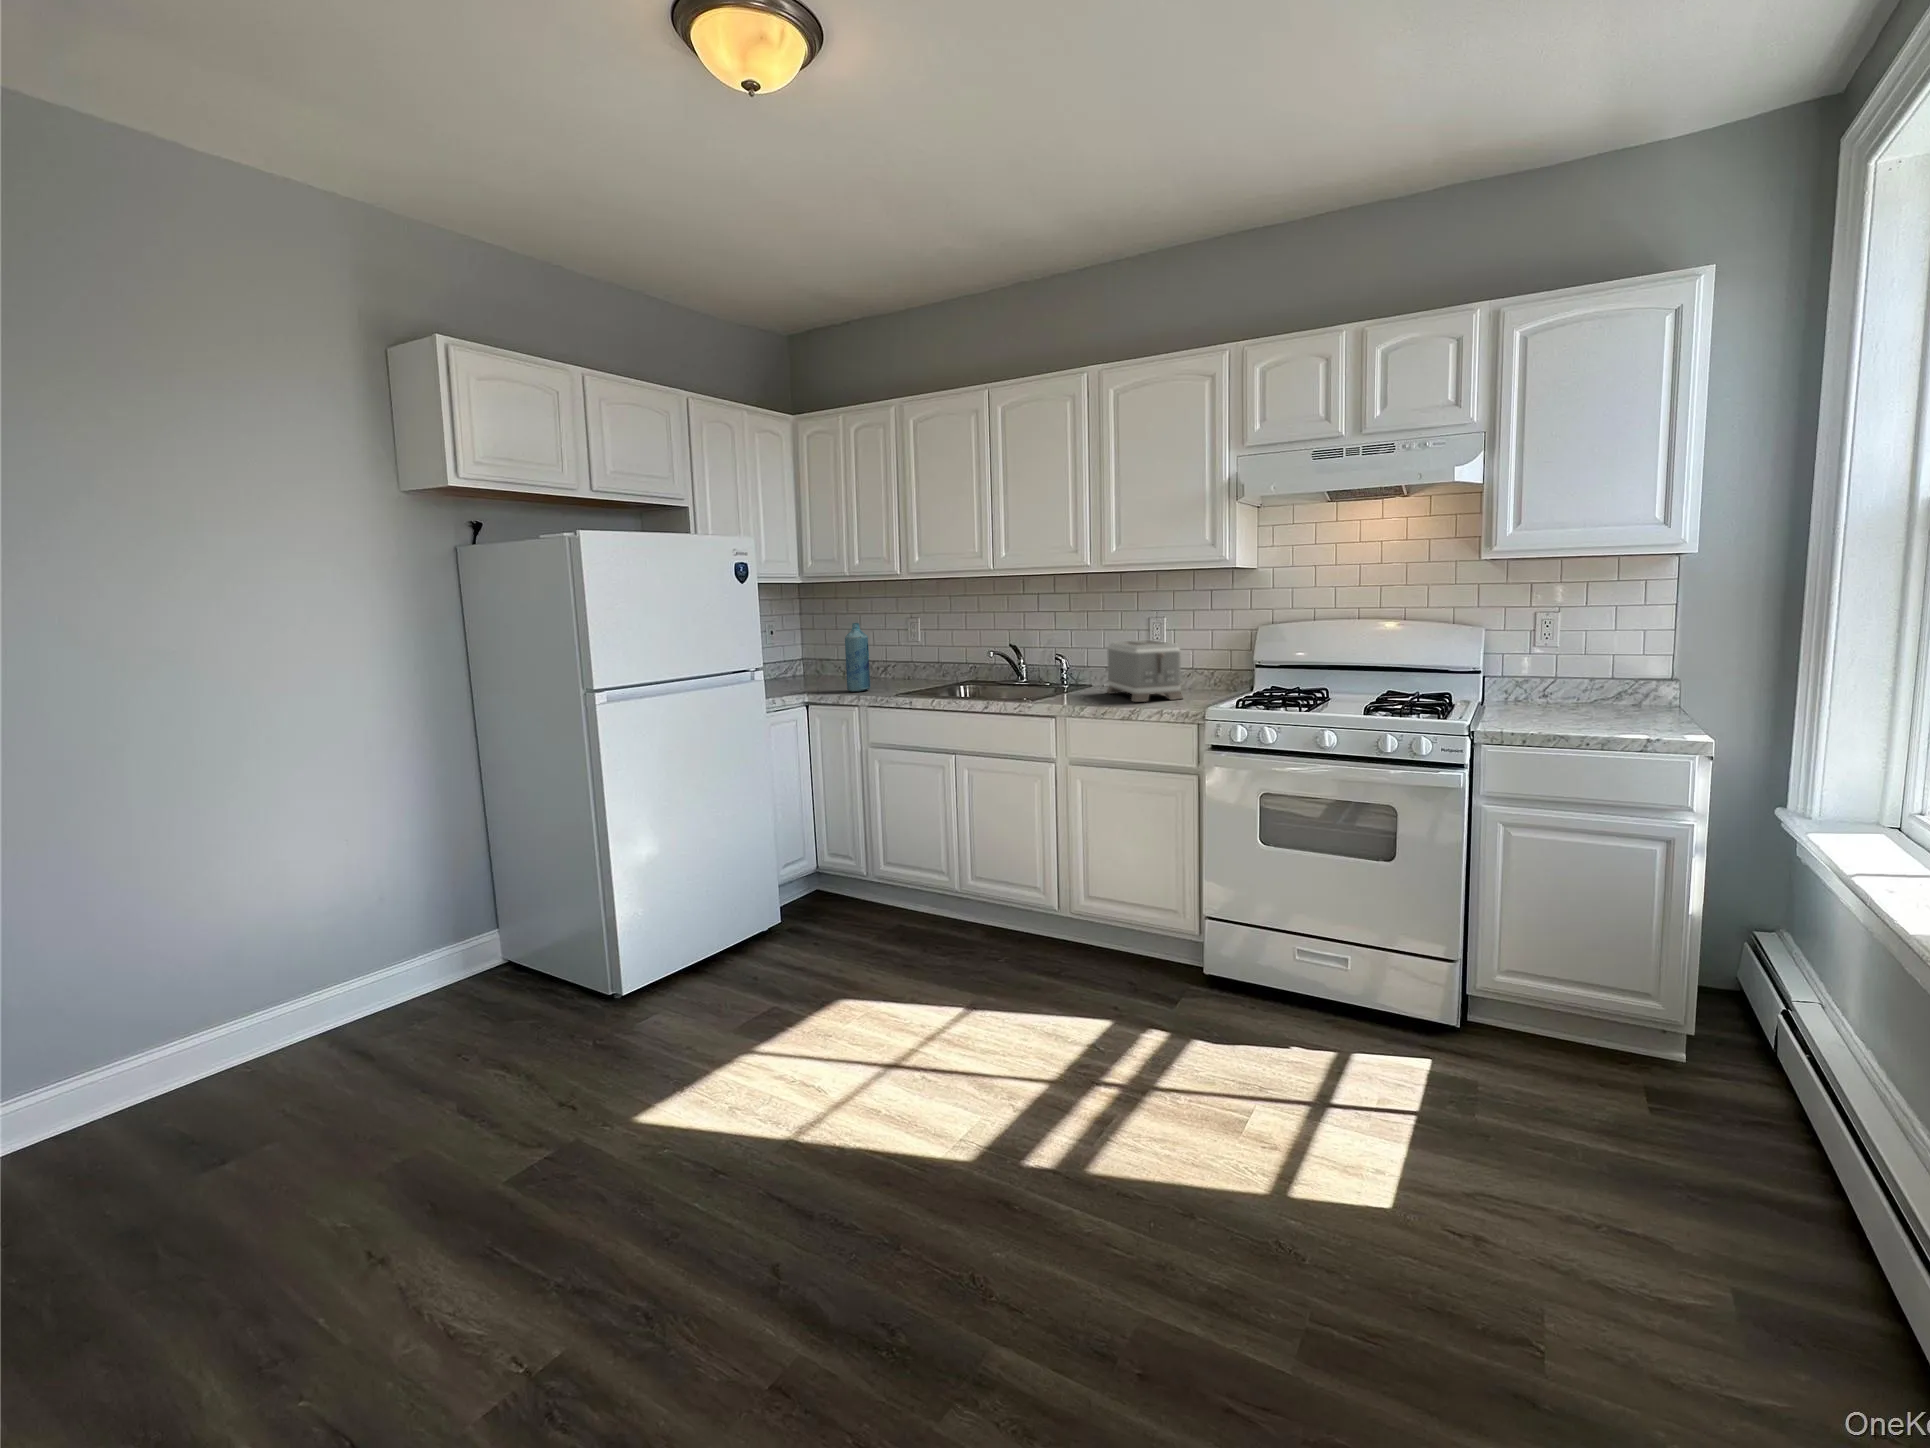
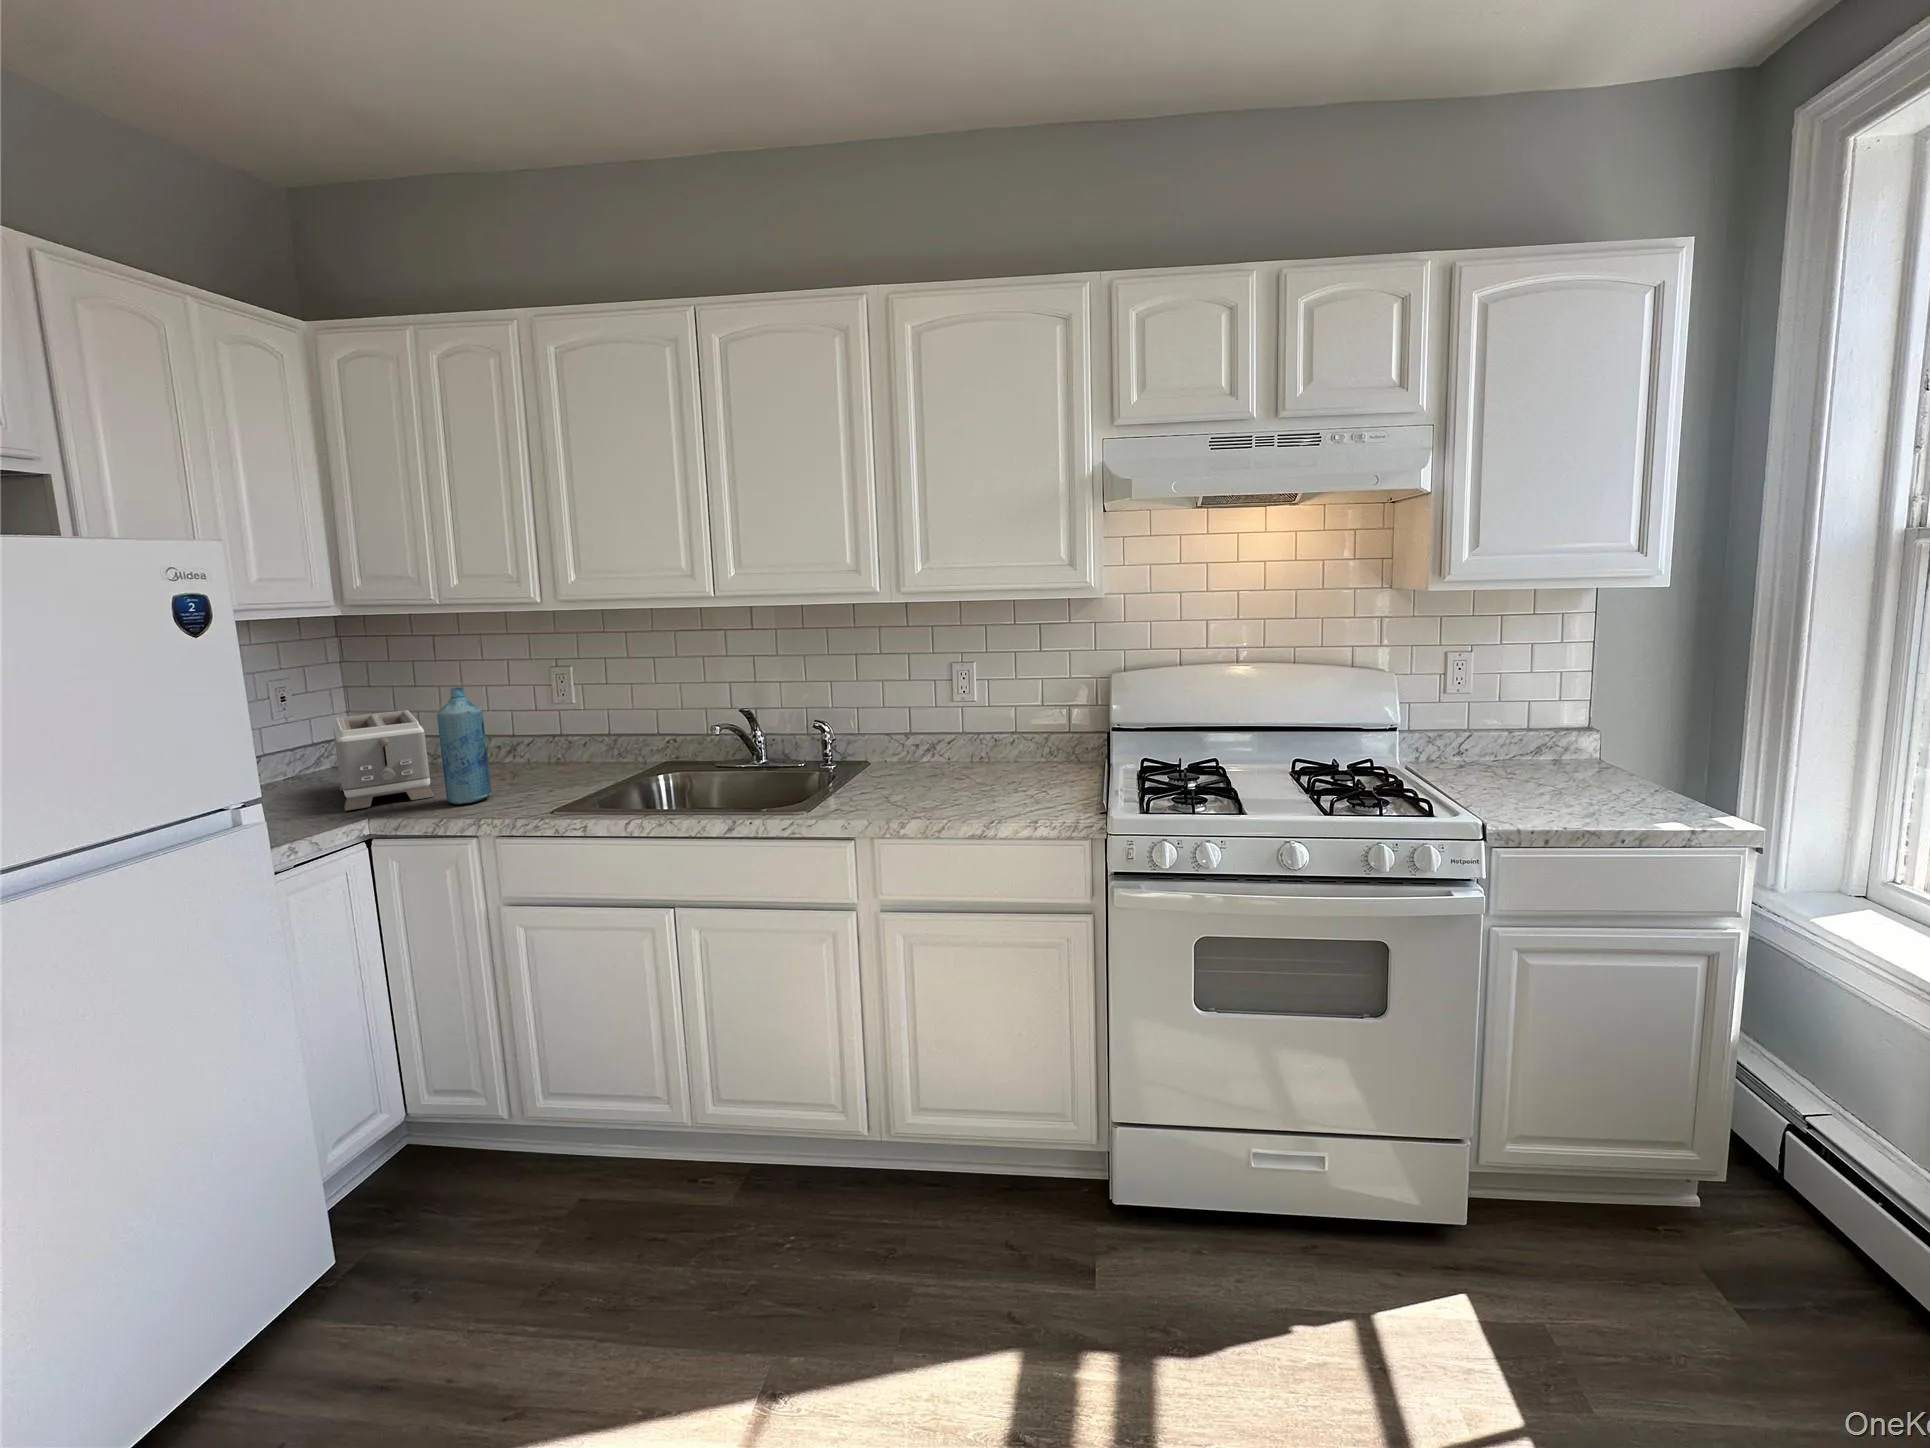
toaster: present [1107,640,1183,702] -> present [333,710,434,811]

